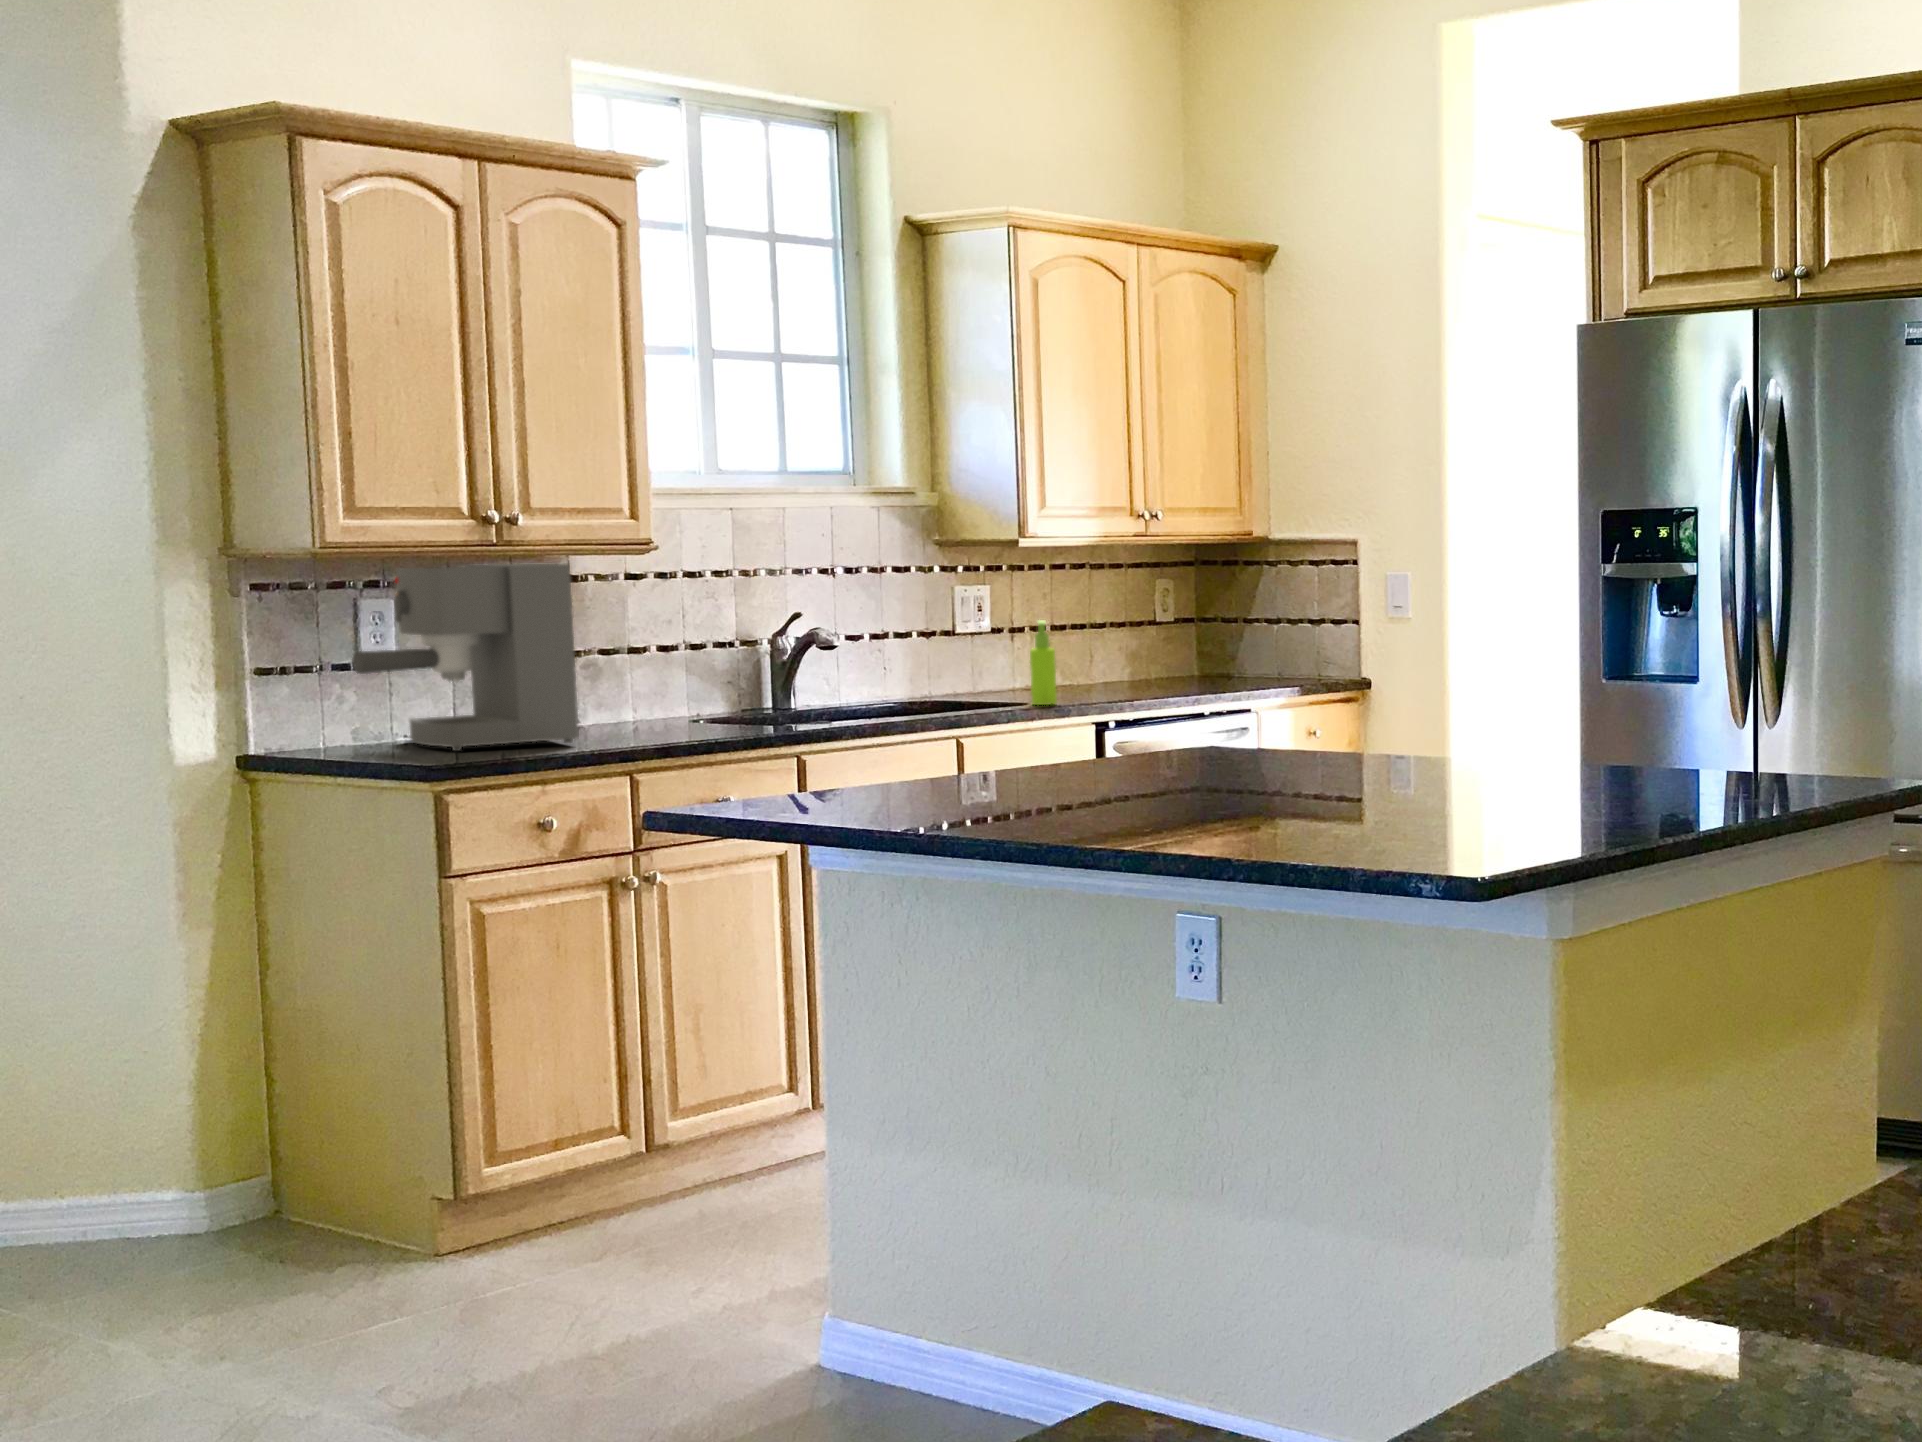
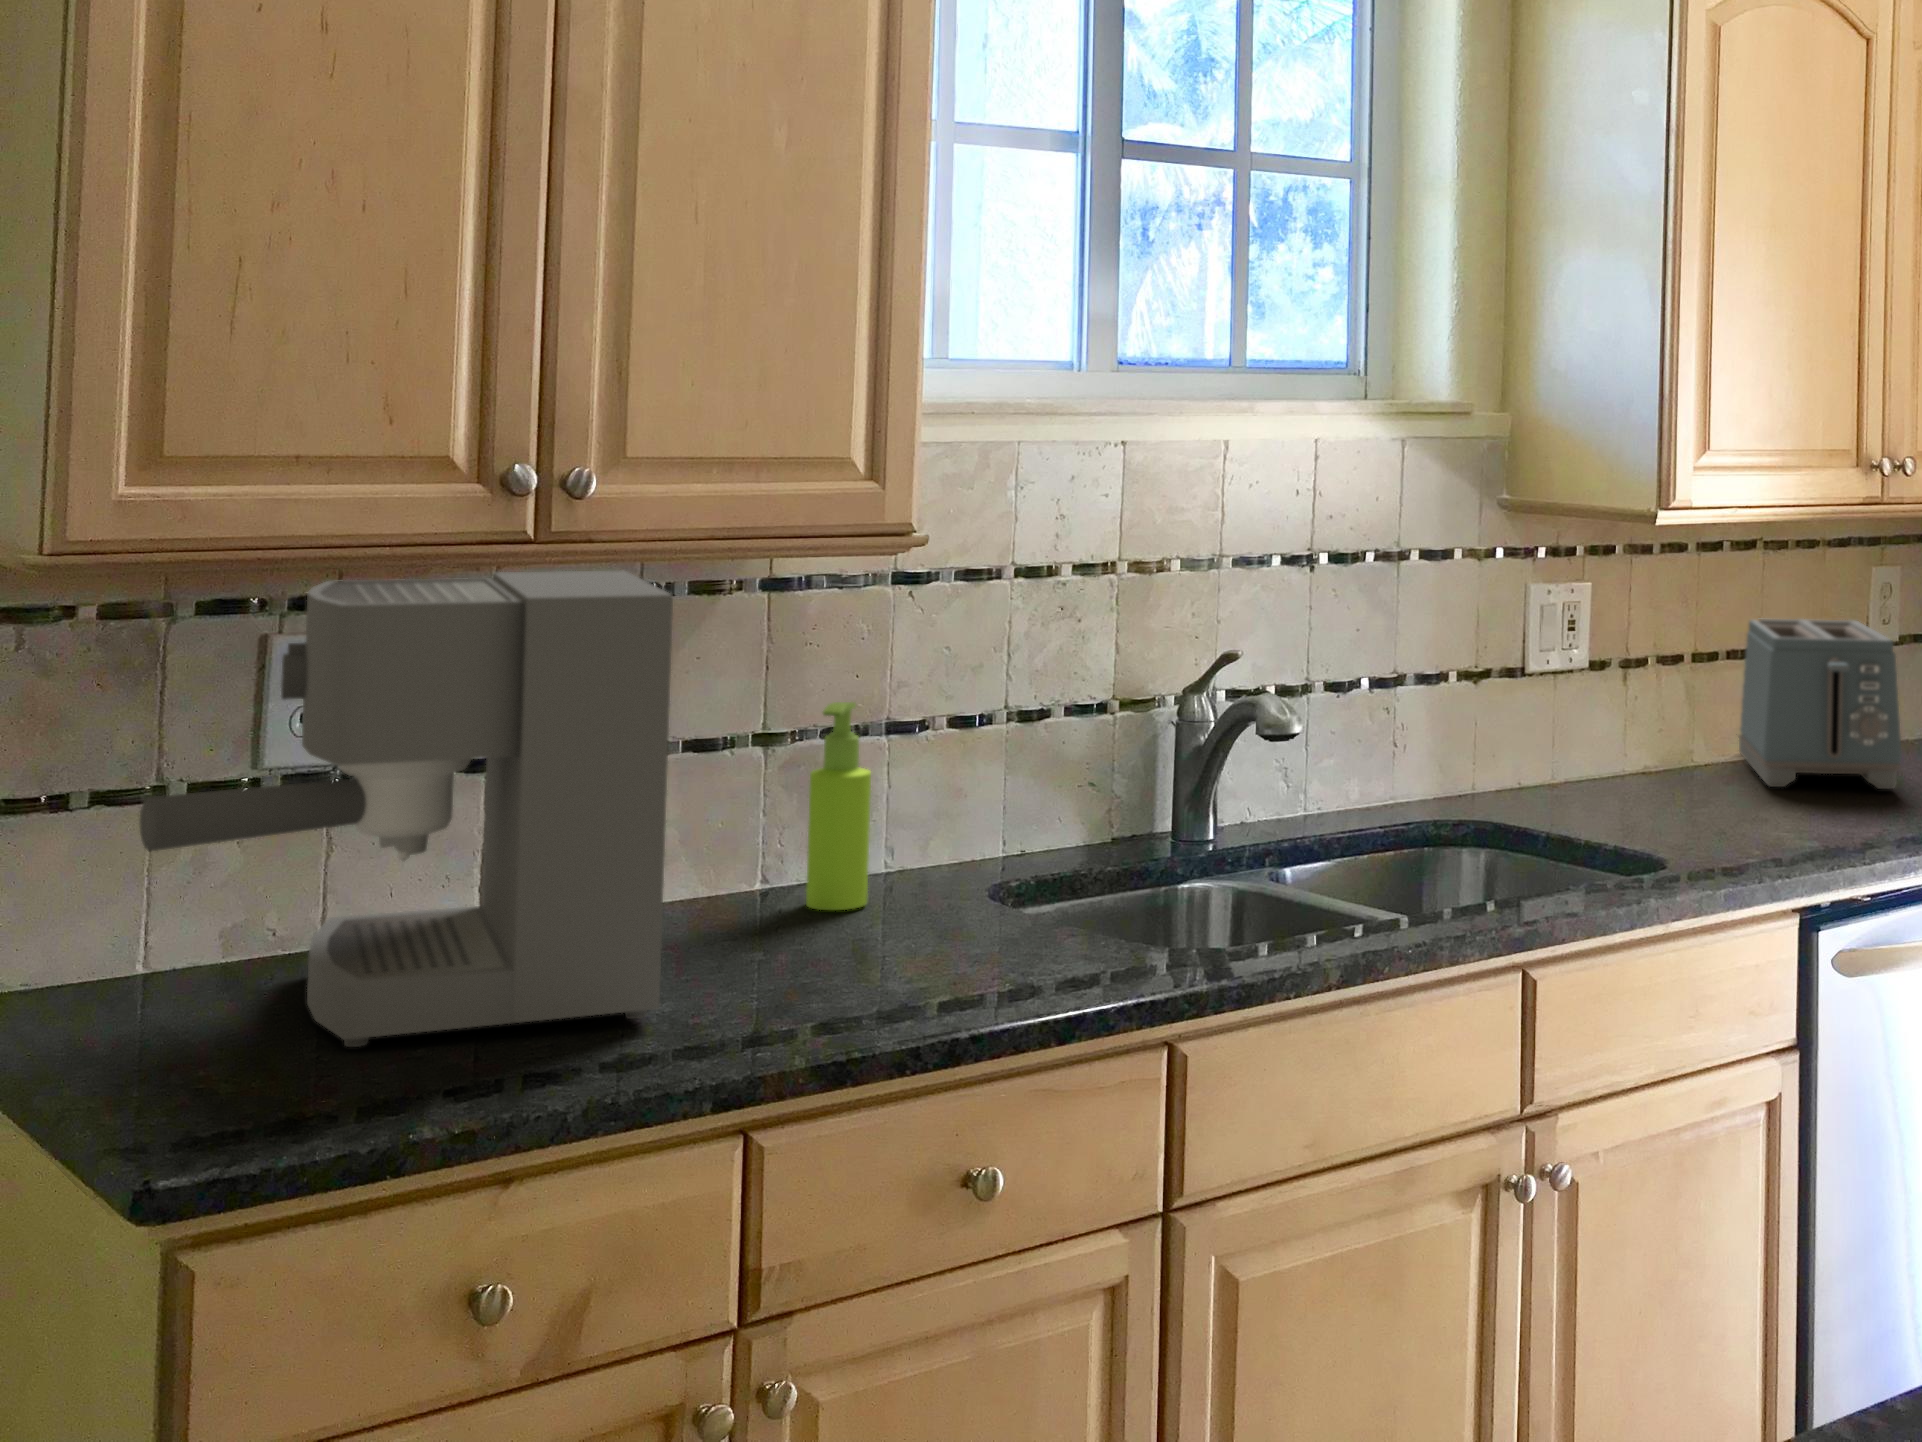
toaster: none [1078,606,1162,690] -> present [1739,618,1902,789]
soap dispenser: present [1030,620,1057,705] -> present [806,702,871,910]

